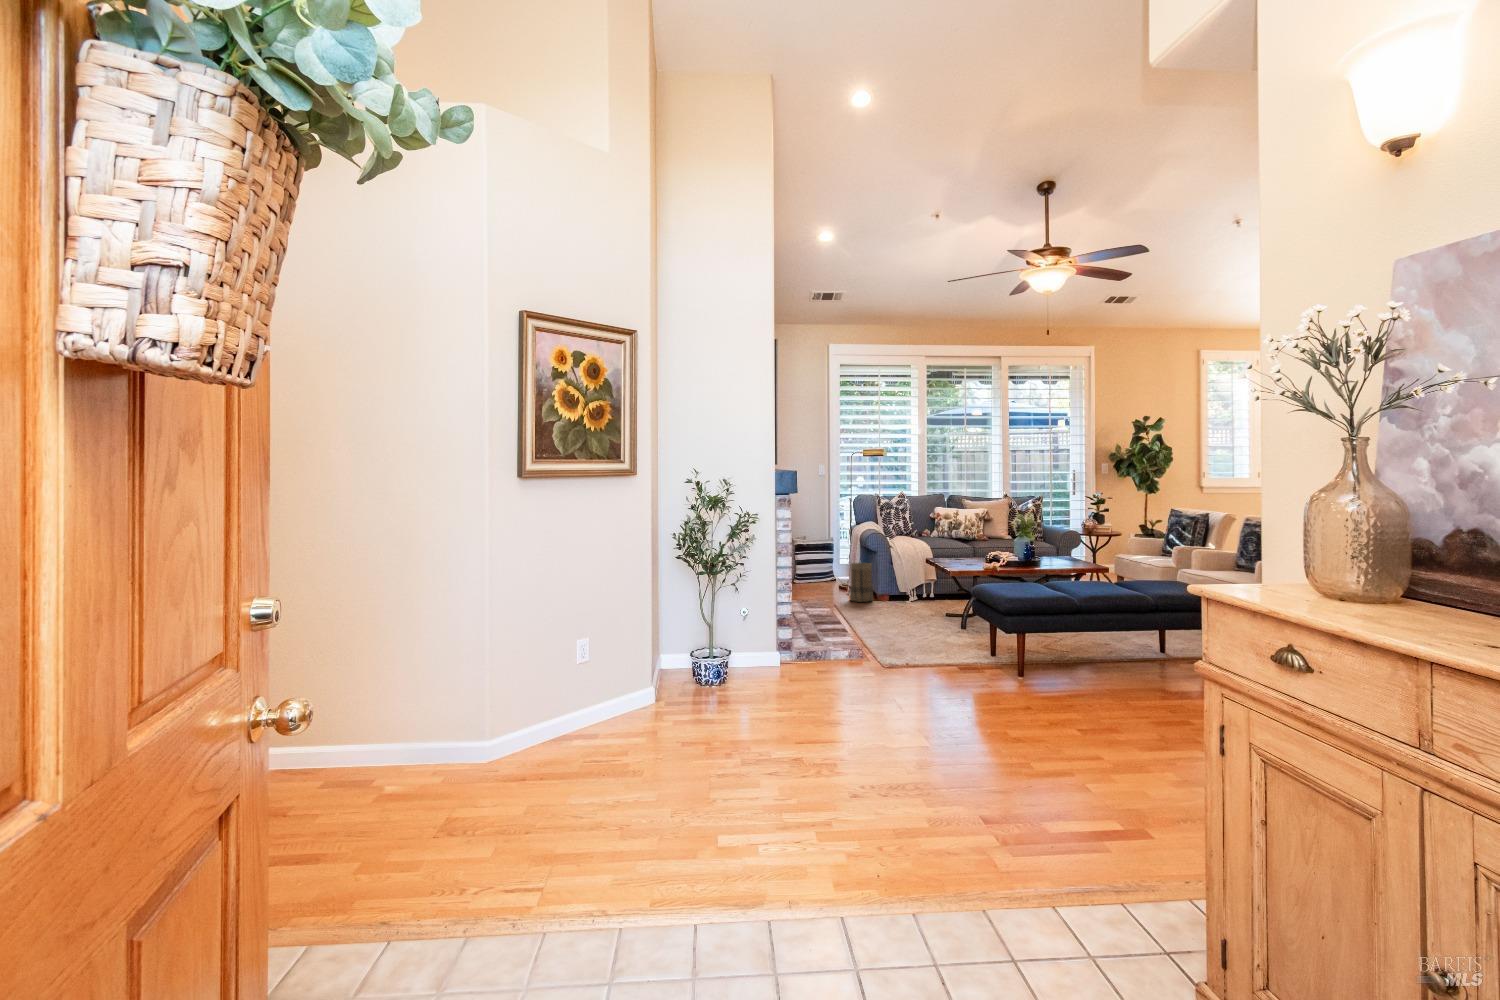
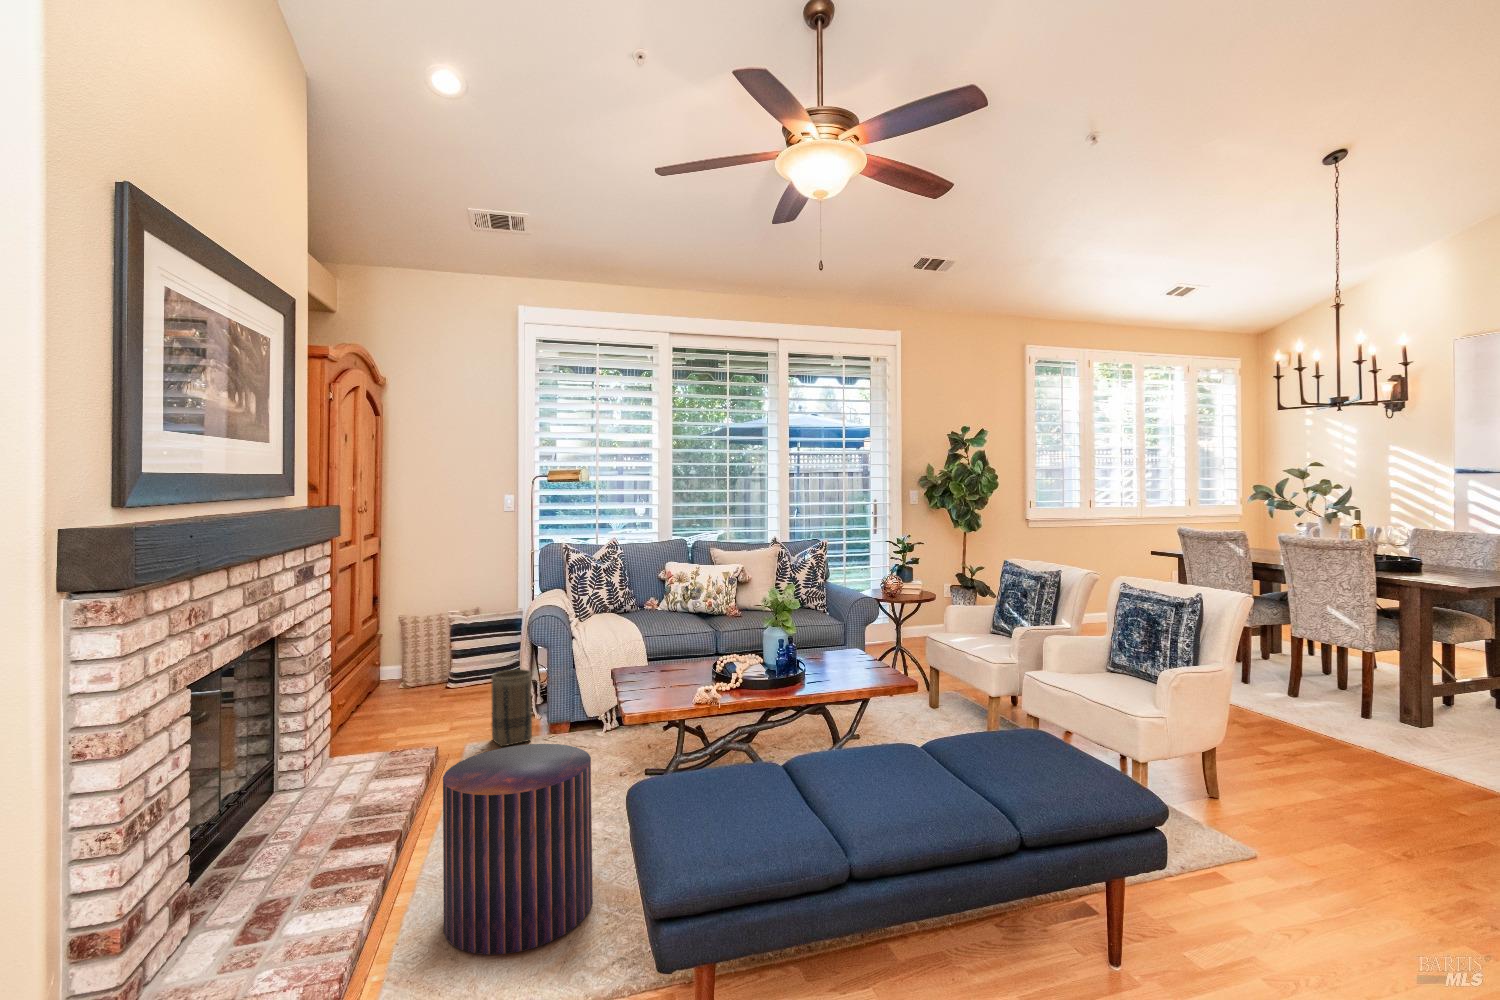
pouf: none [892,576,956,646] -> present [443,744,593,955]

